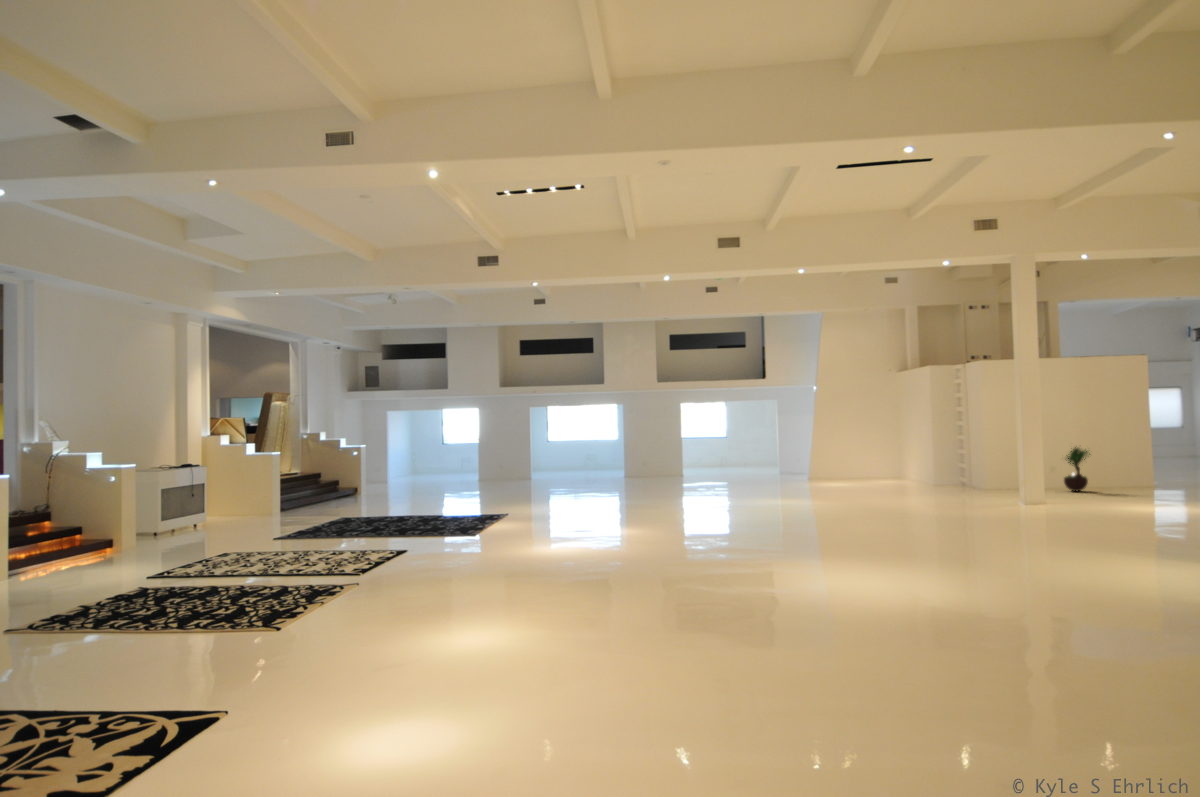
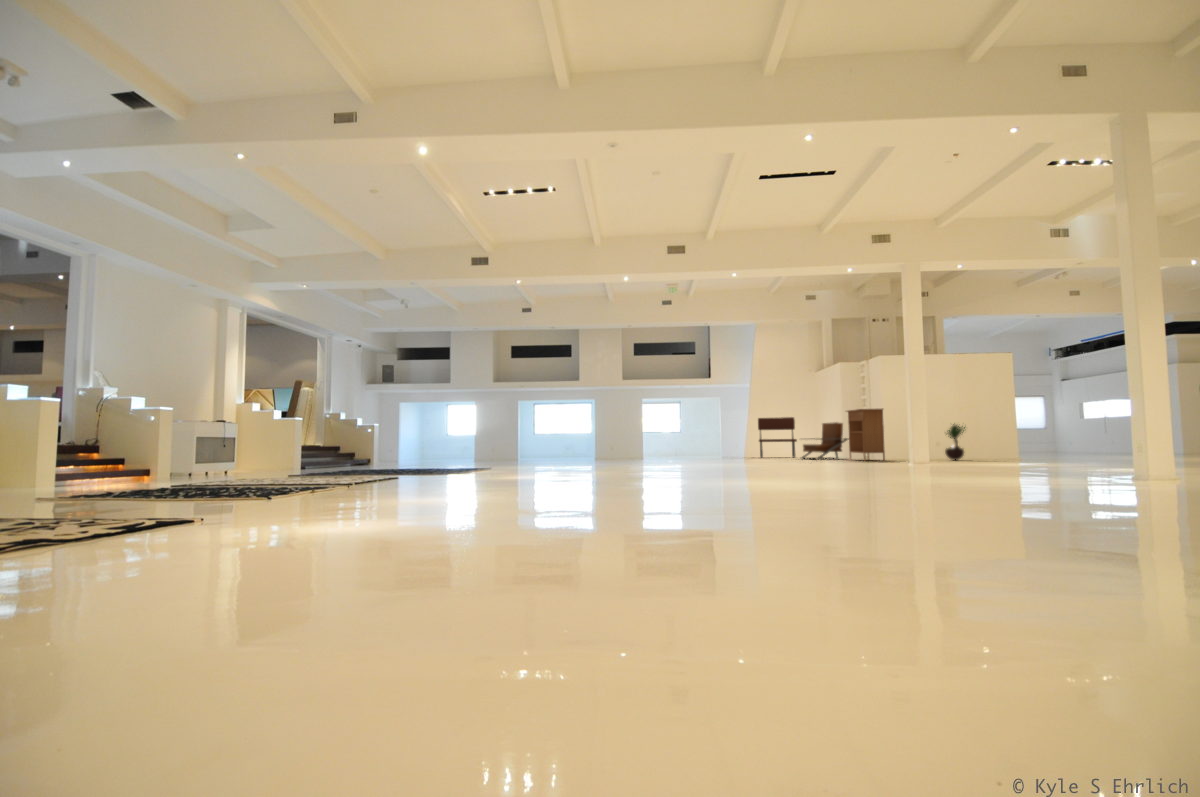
console table: none [938,426,989,492] -> present [847,408,885,460]
bench: none [828,428,877,479] -> present [758,417,797,458]
lounge chair: none [881,439,942,487] -> present [801,422,848,460]

